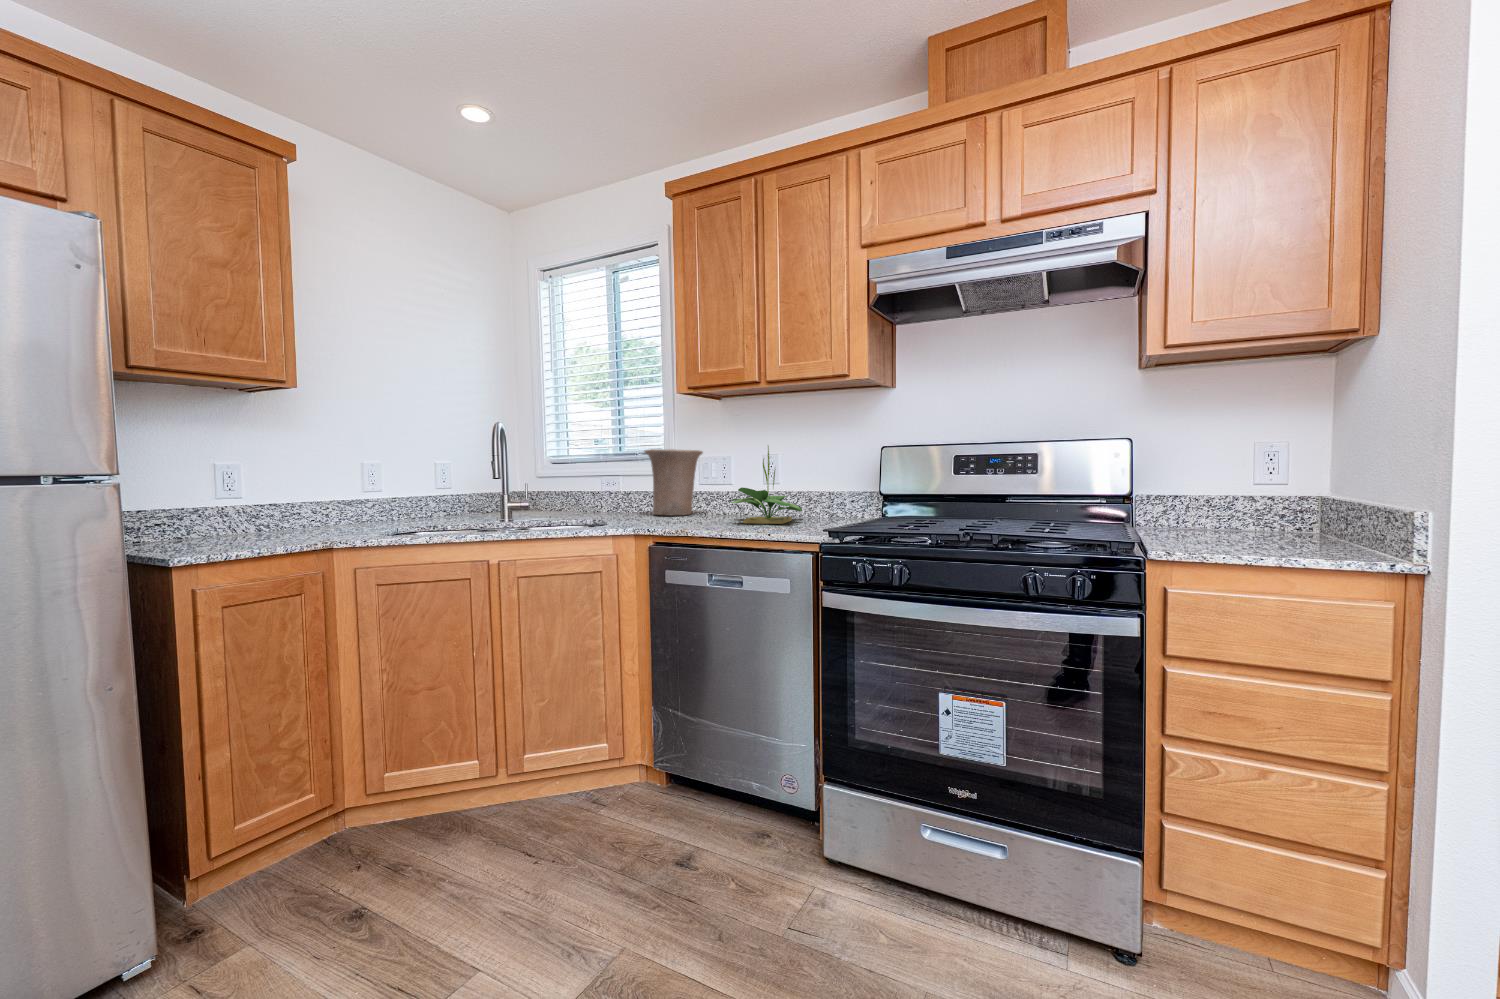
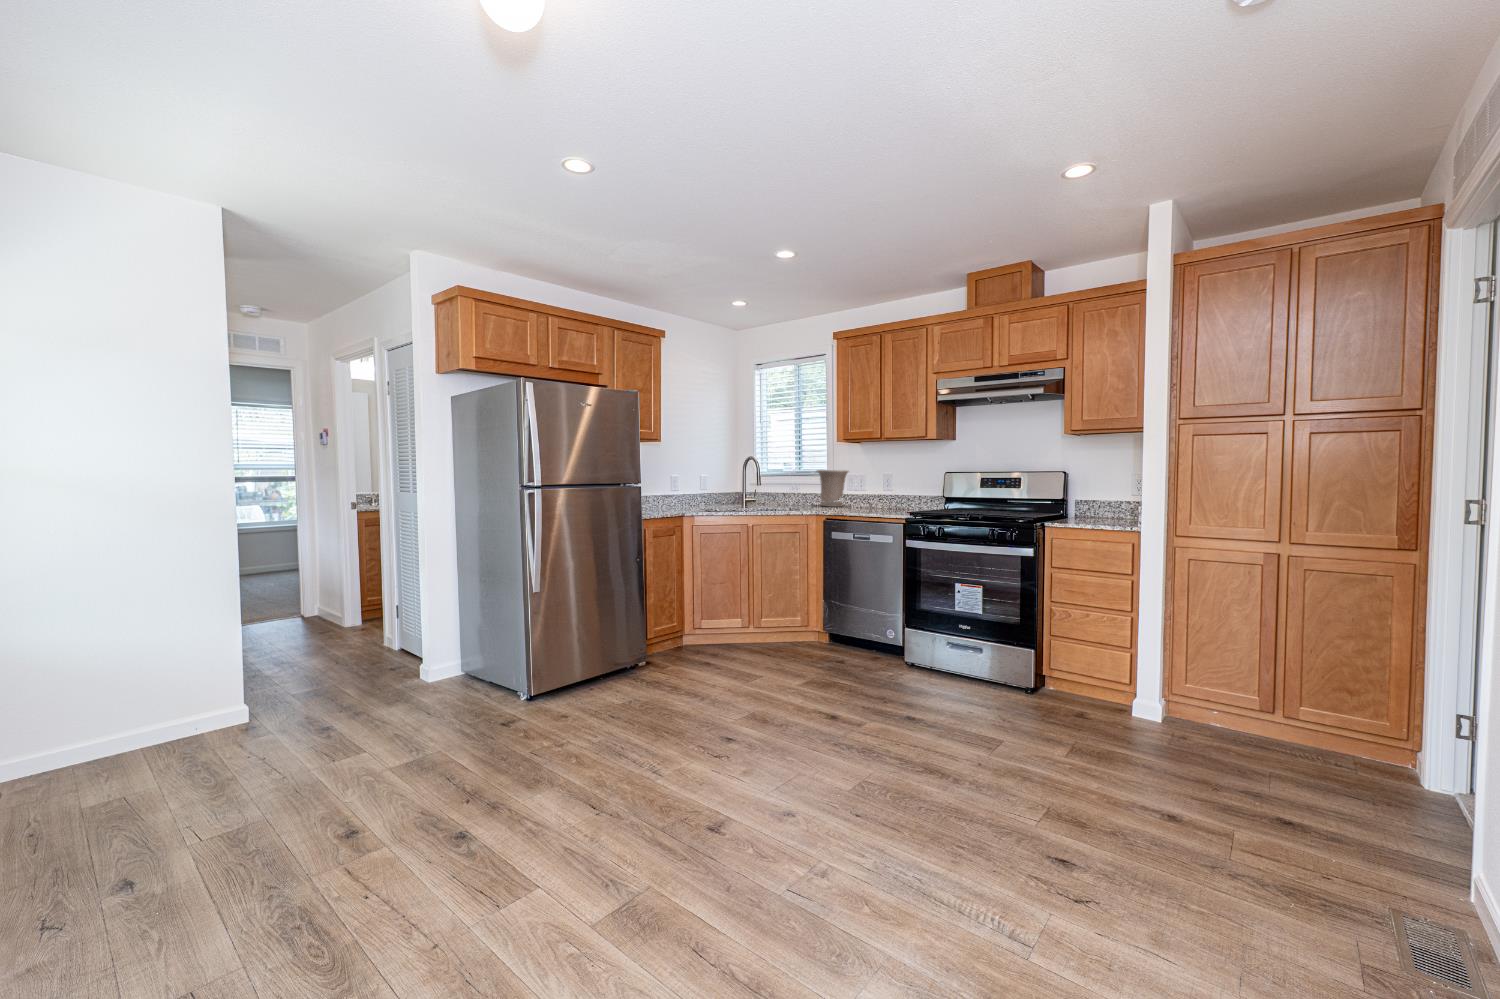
potted plant: present [732,446,802,524] -> none [863,469,904,511]

